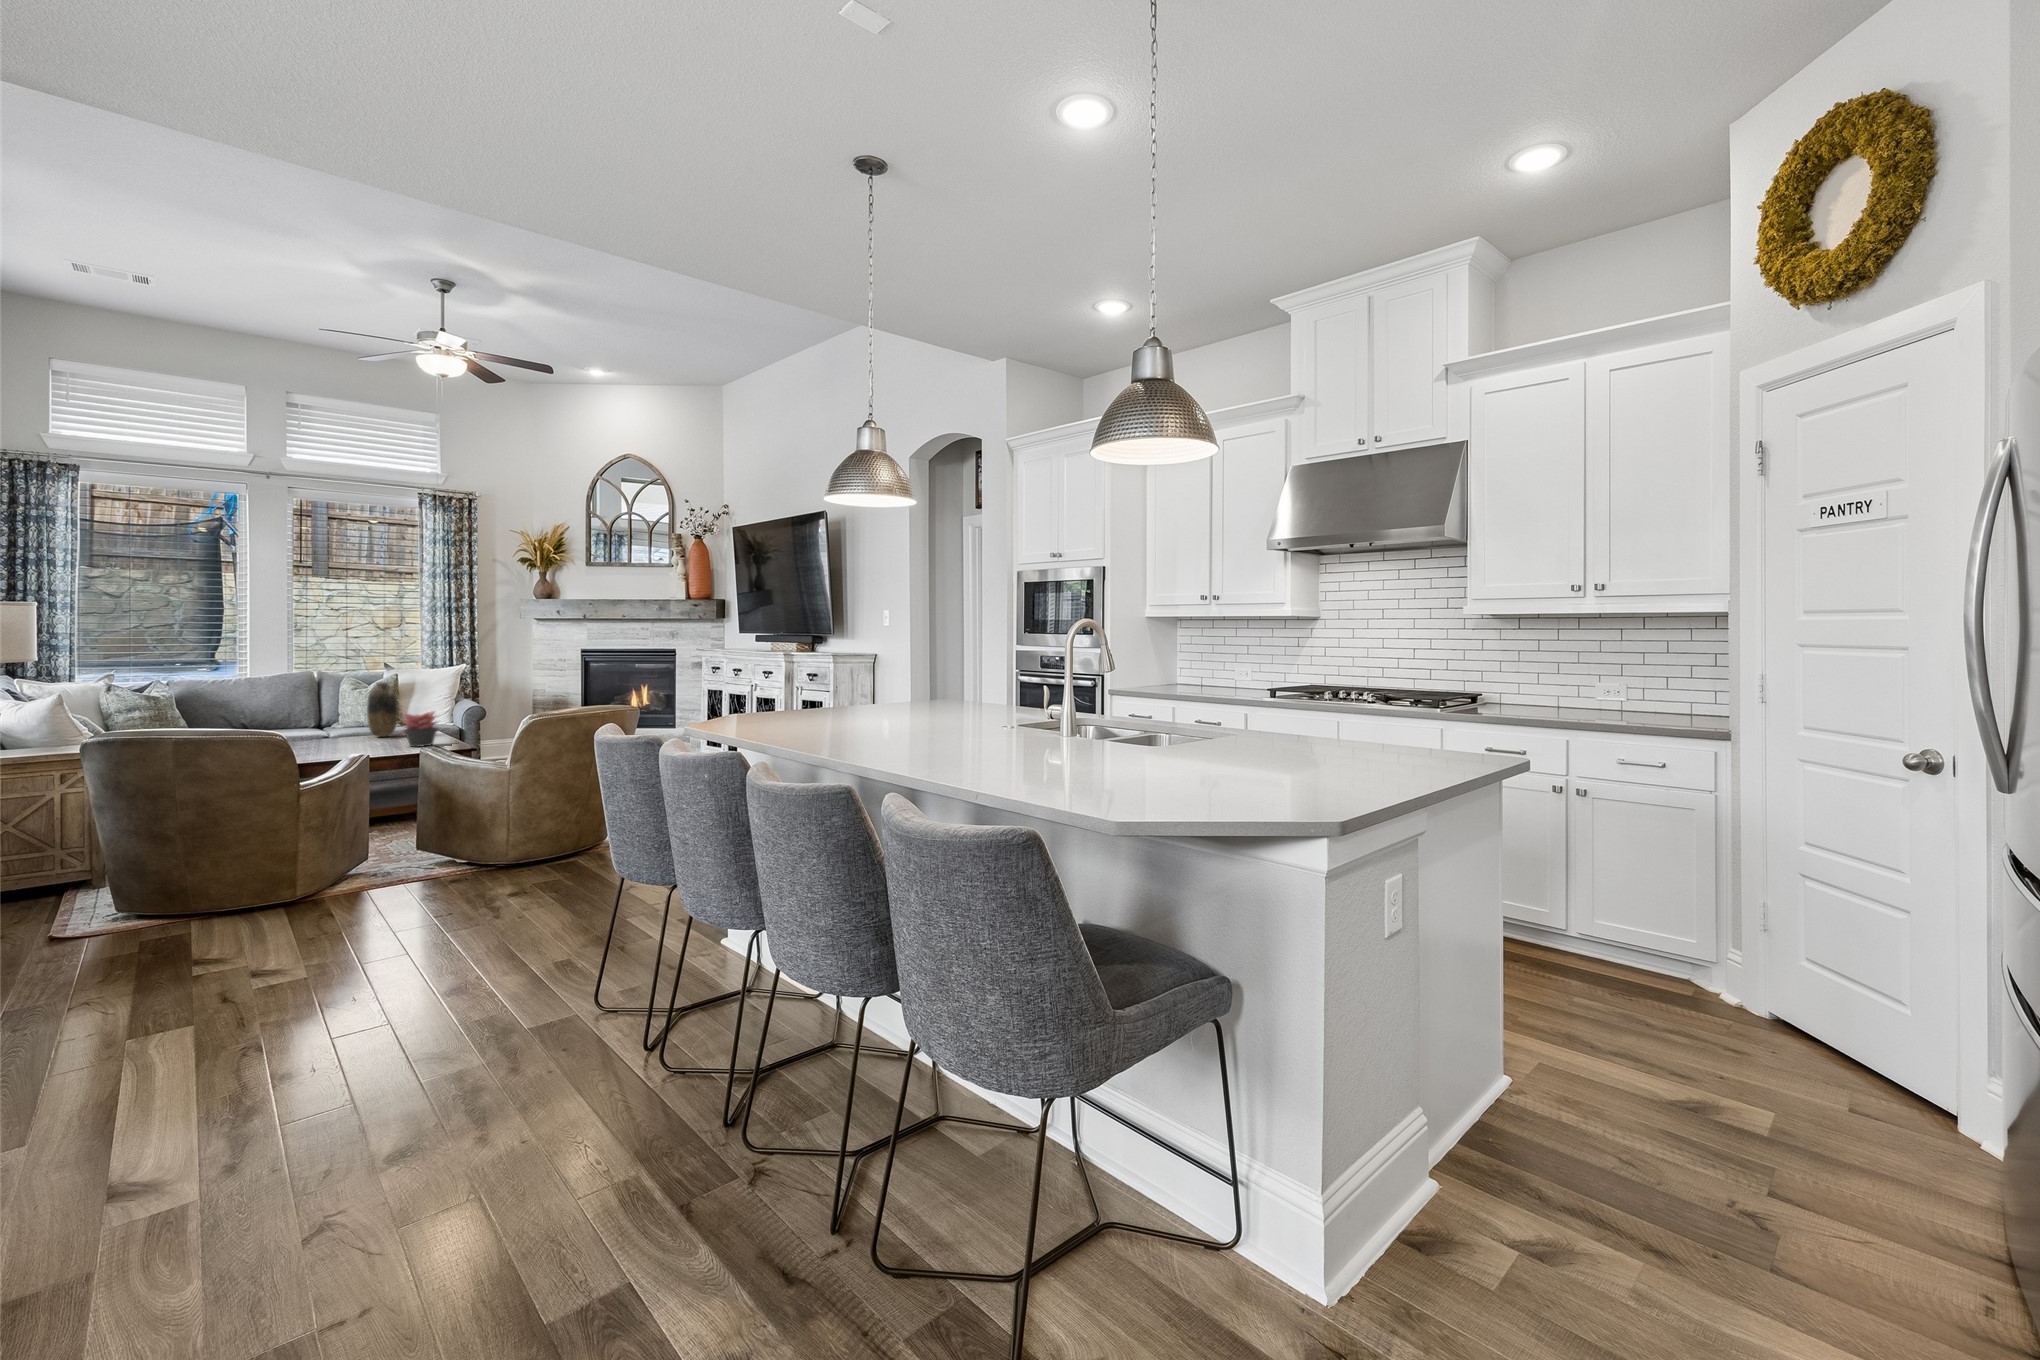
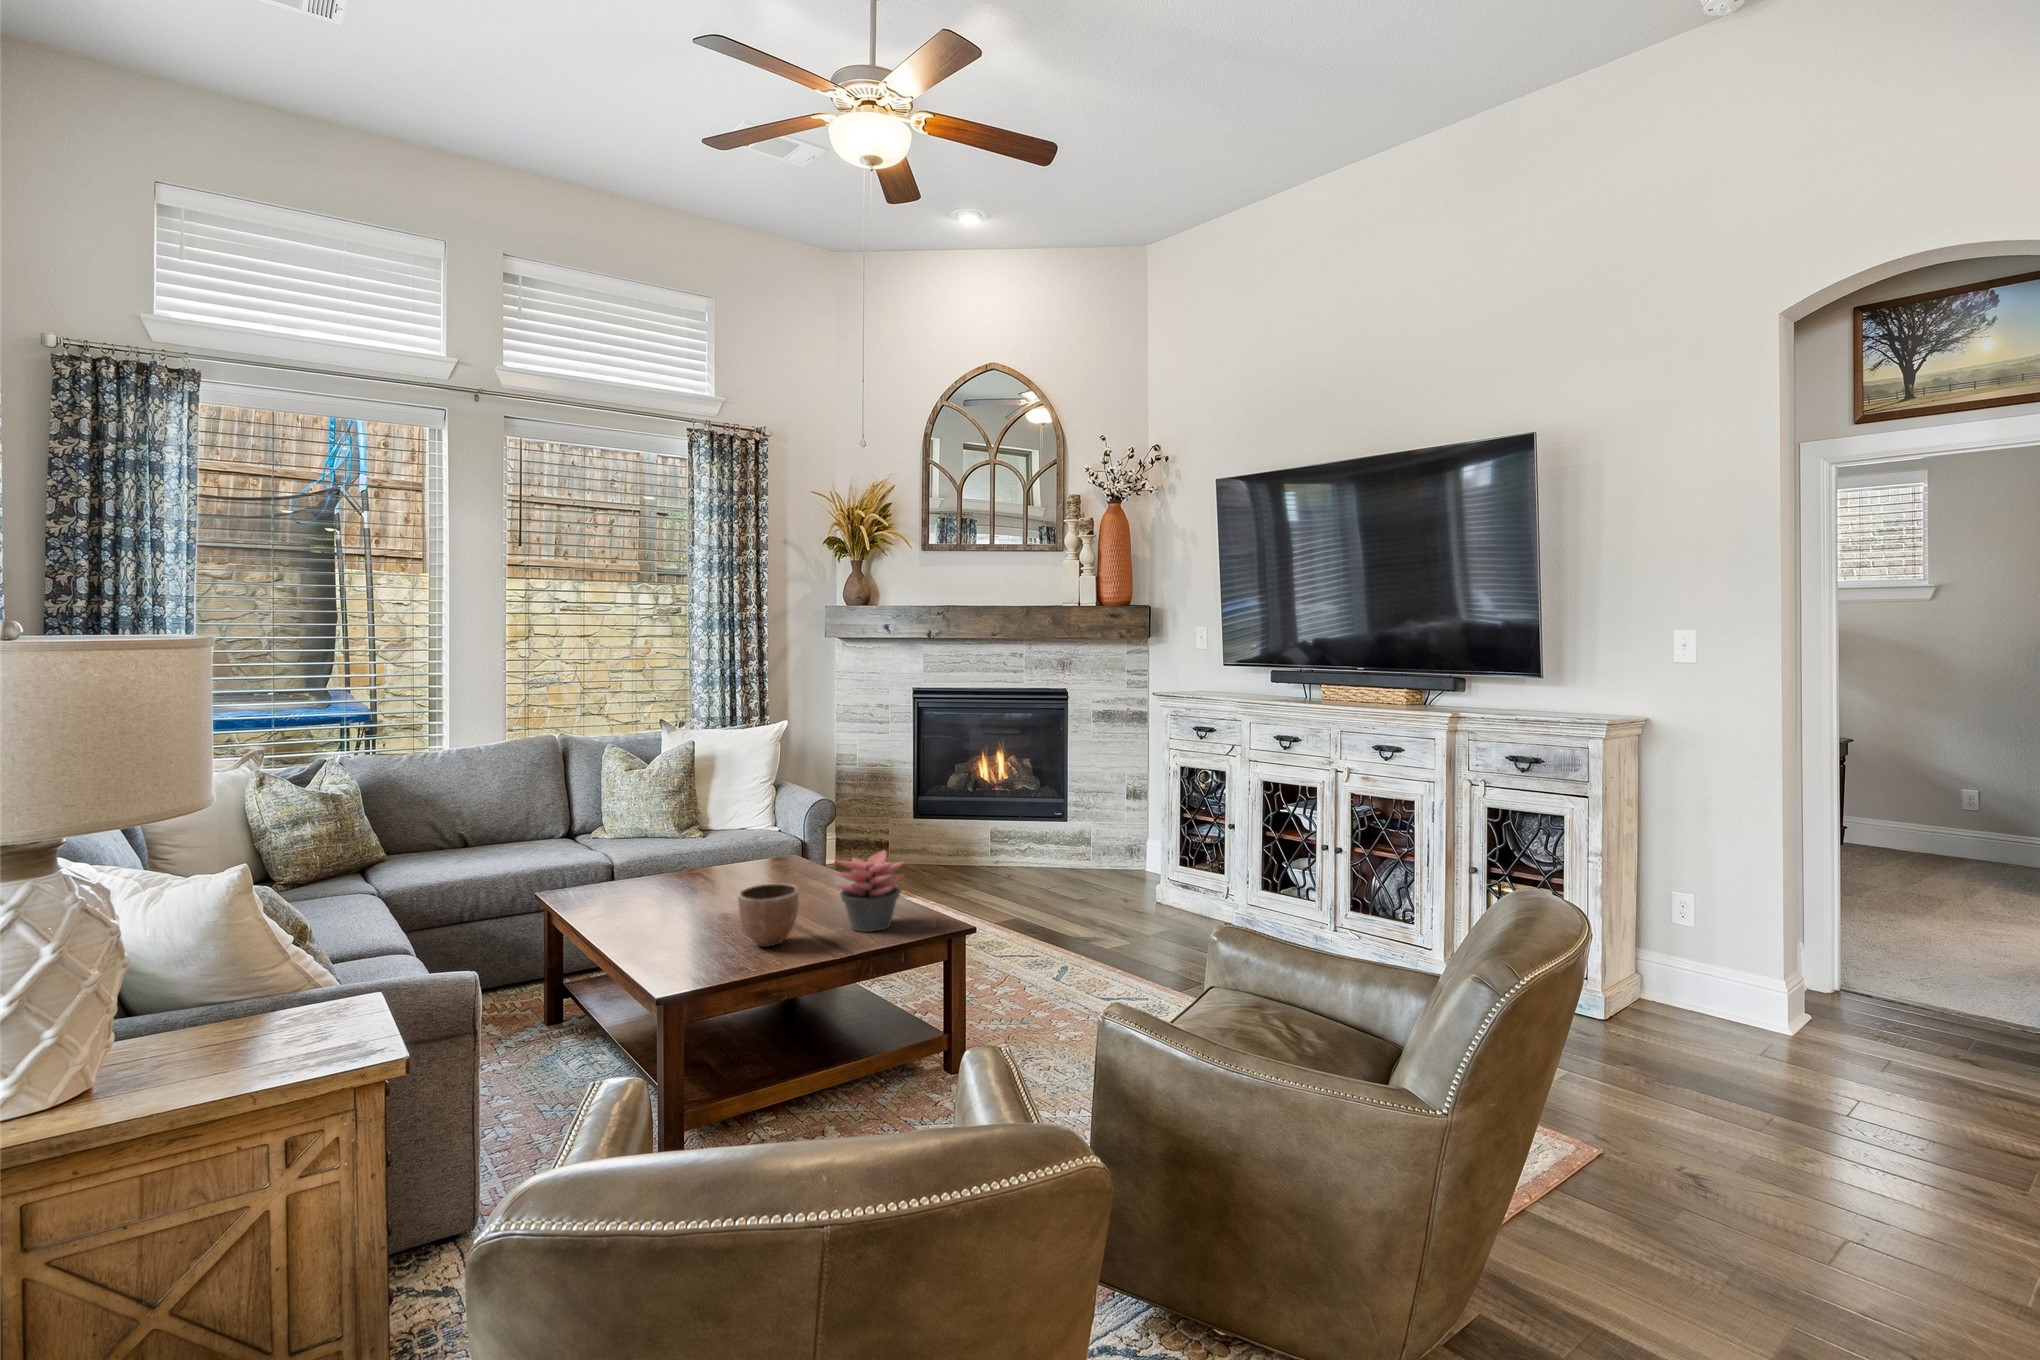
vase: present [367,682,398,737] -> none [719,777,767,884]
decorative bowl: none [340,724,375,751] -> present [738,883,799,947]

